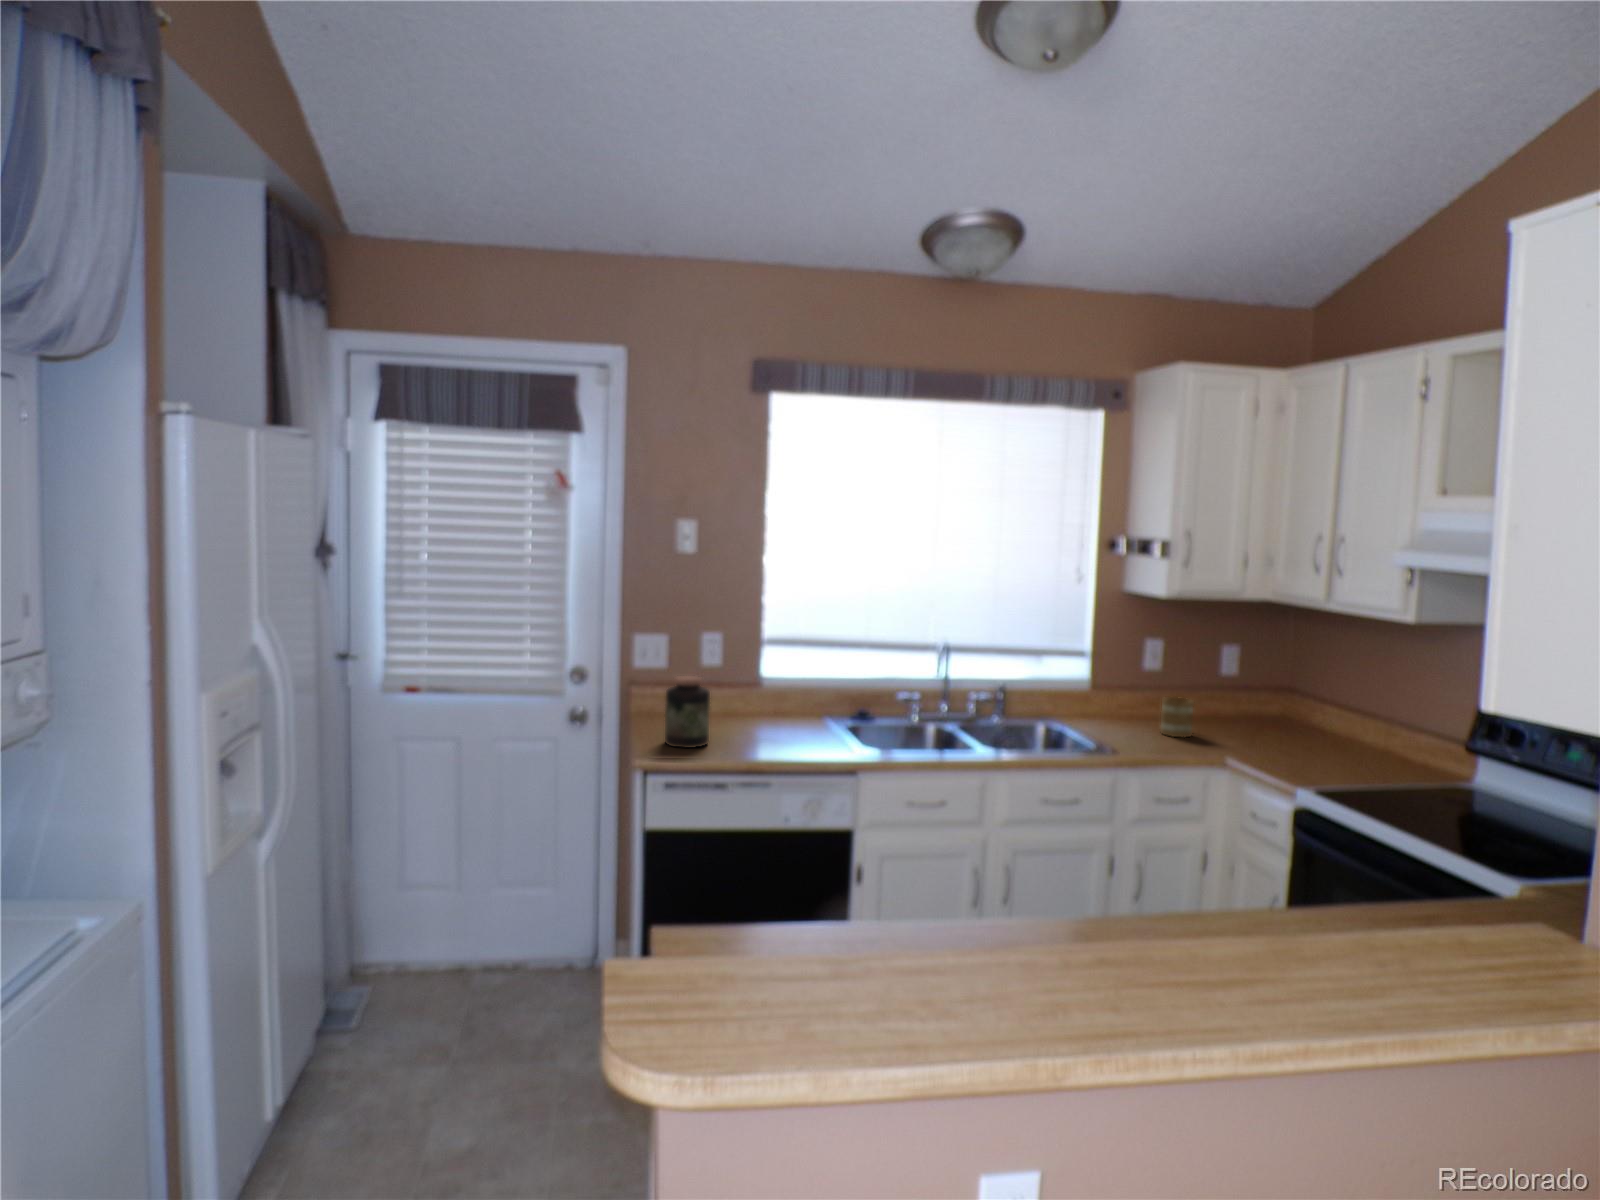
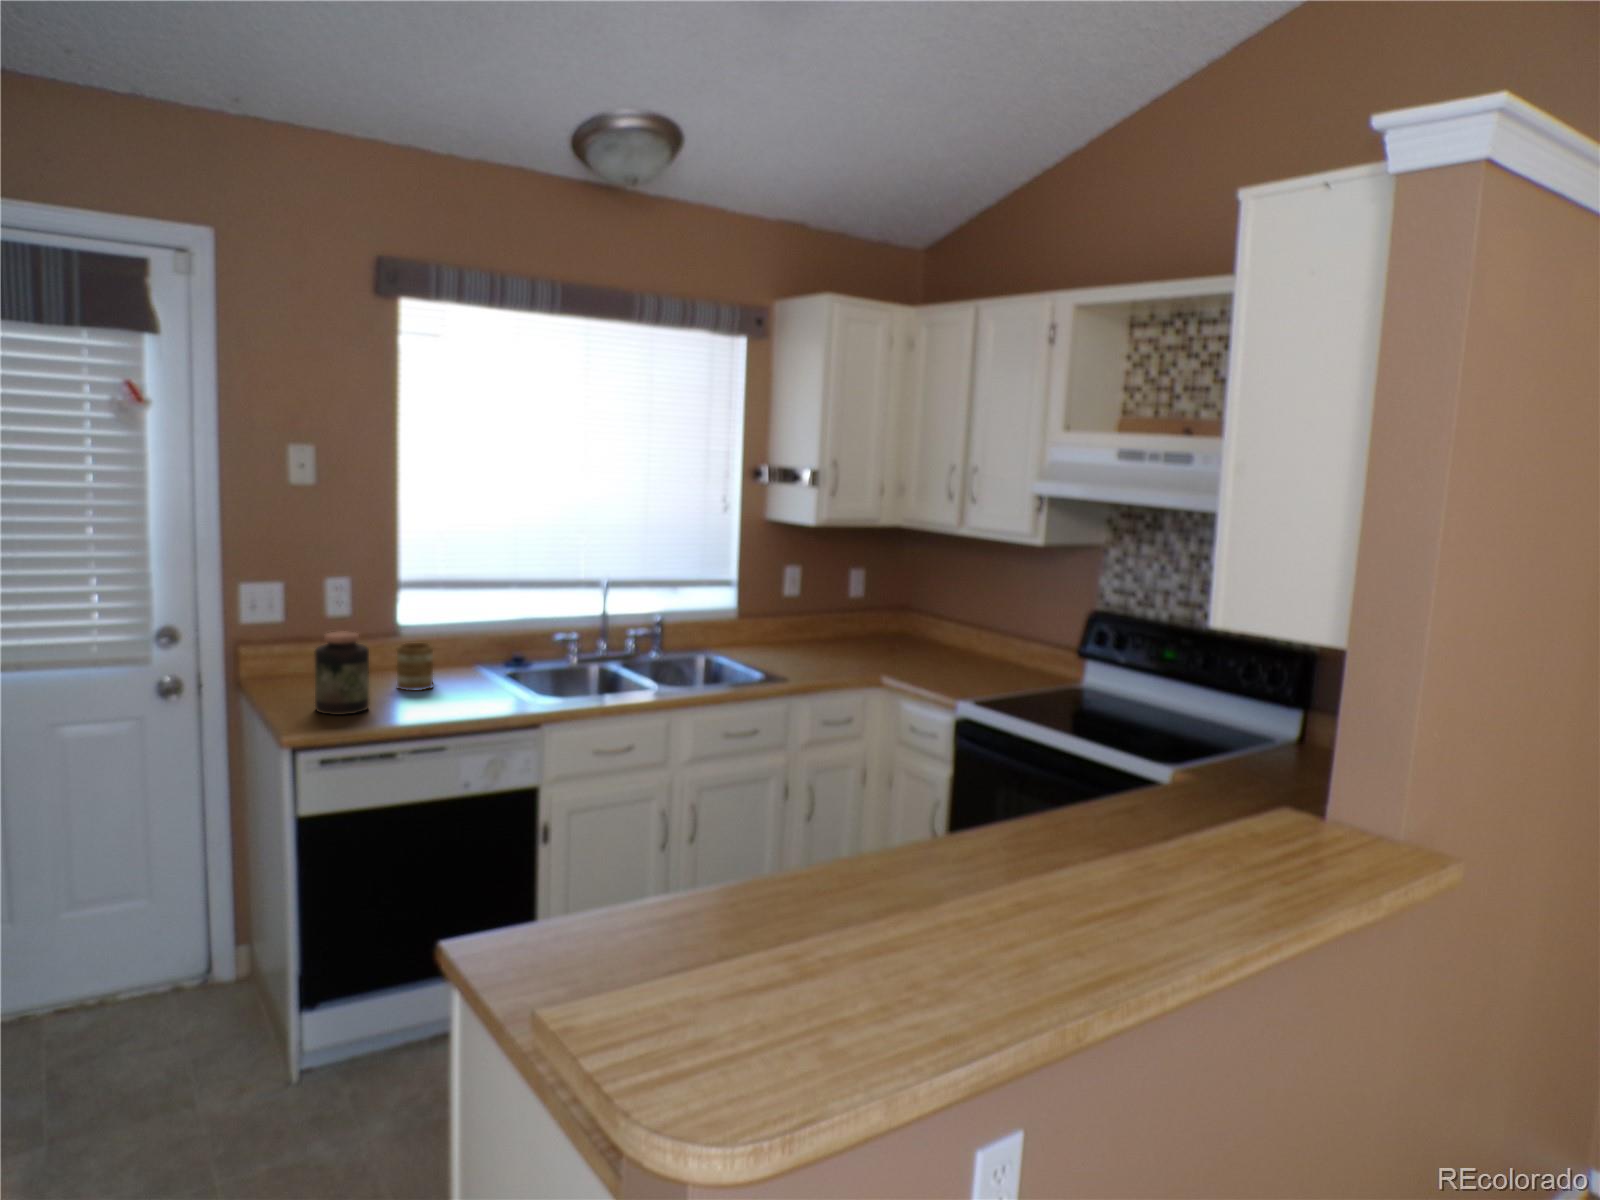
mug: present [1160,697,1194,737] -> present [397,643,433,691]

